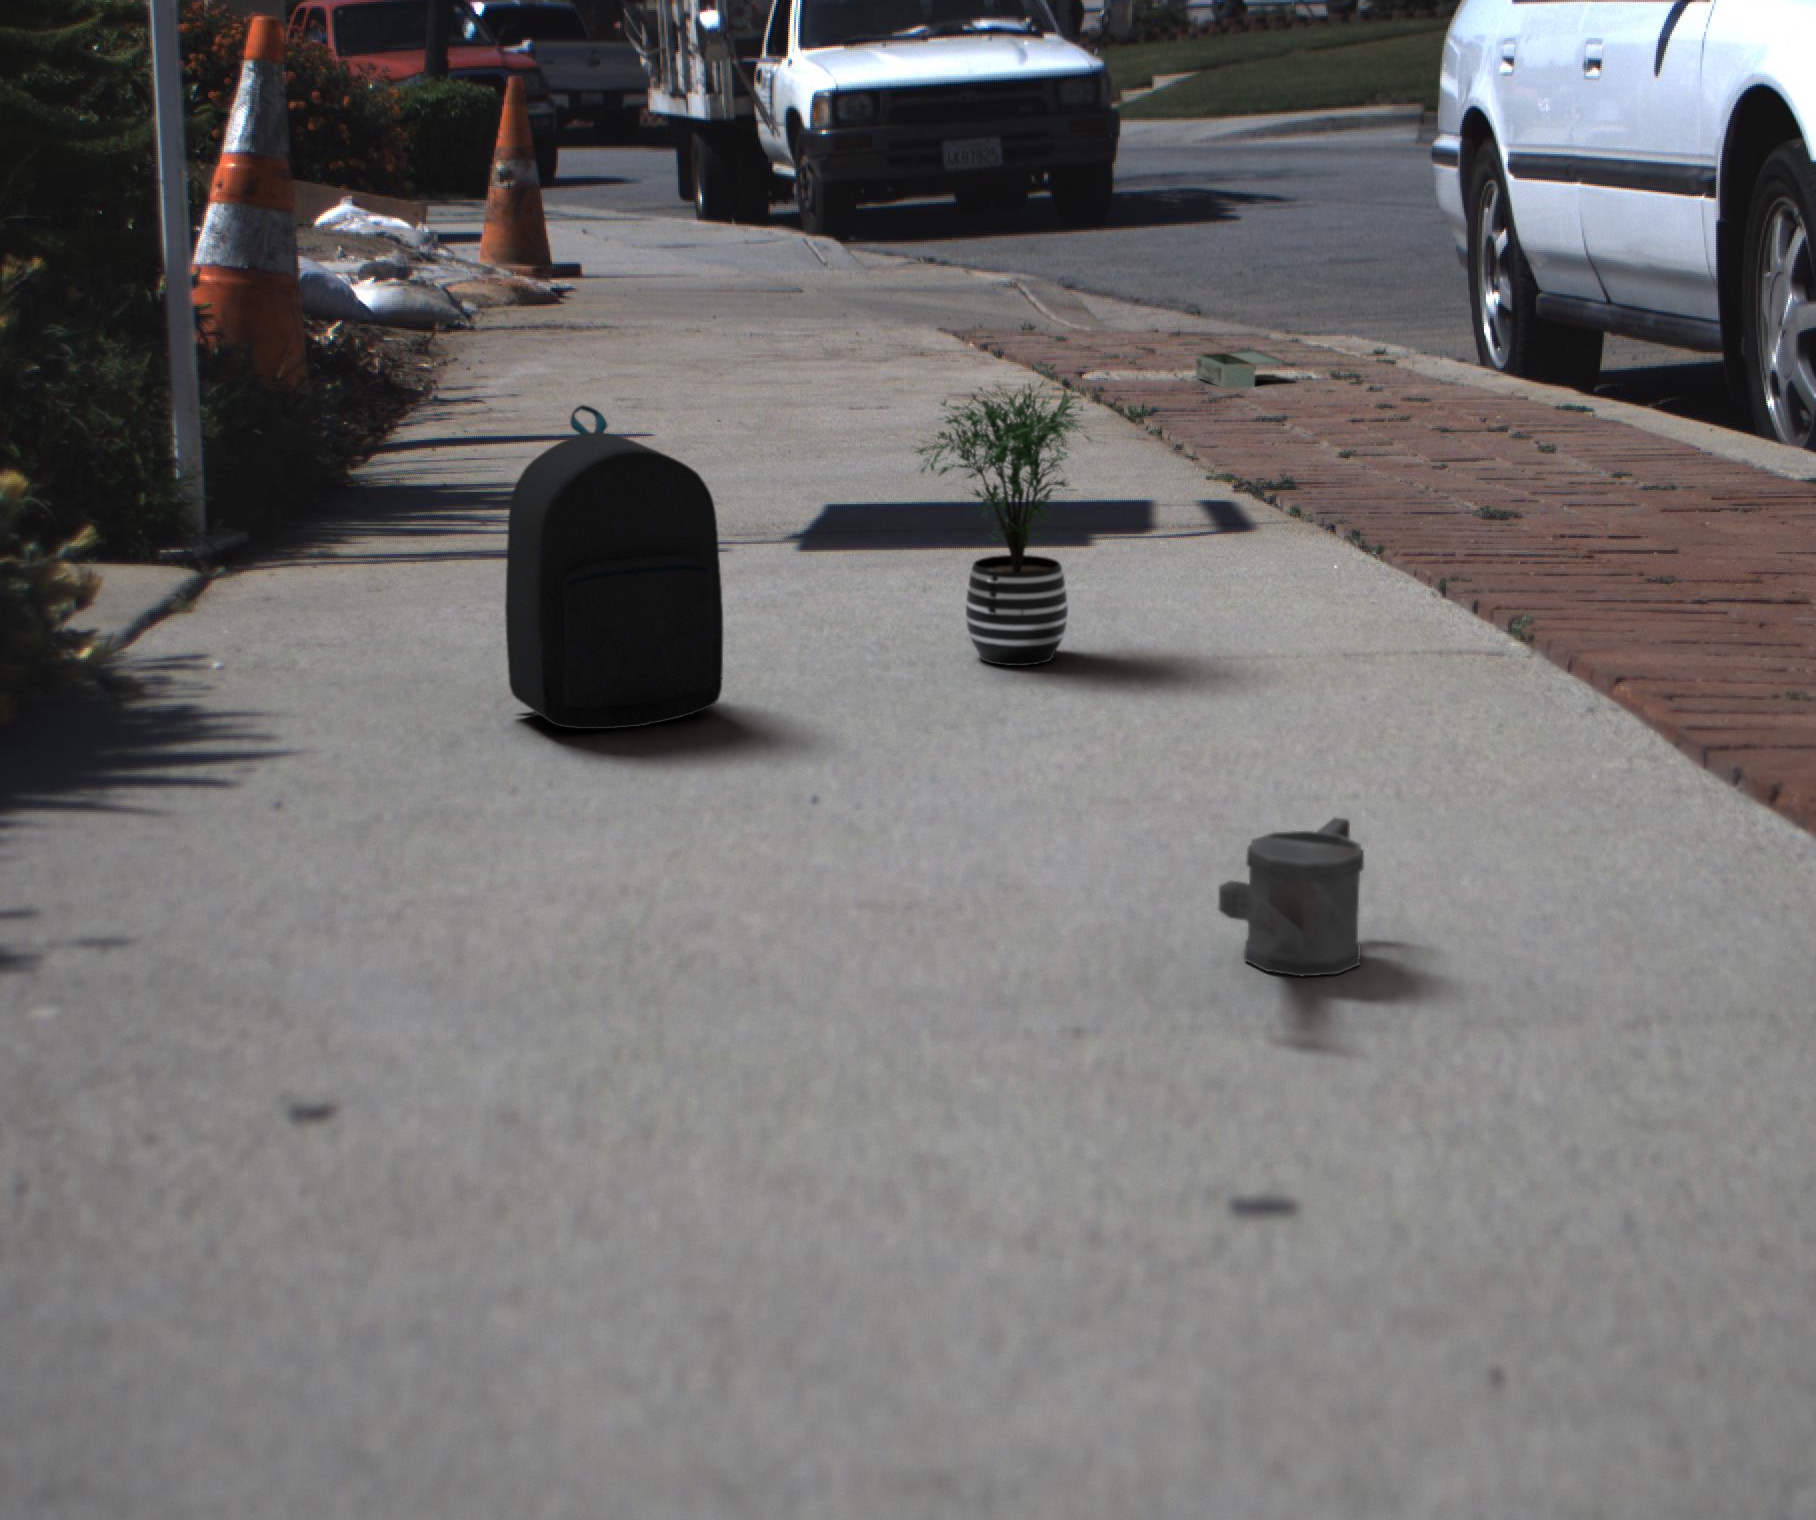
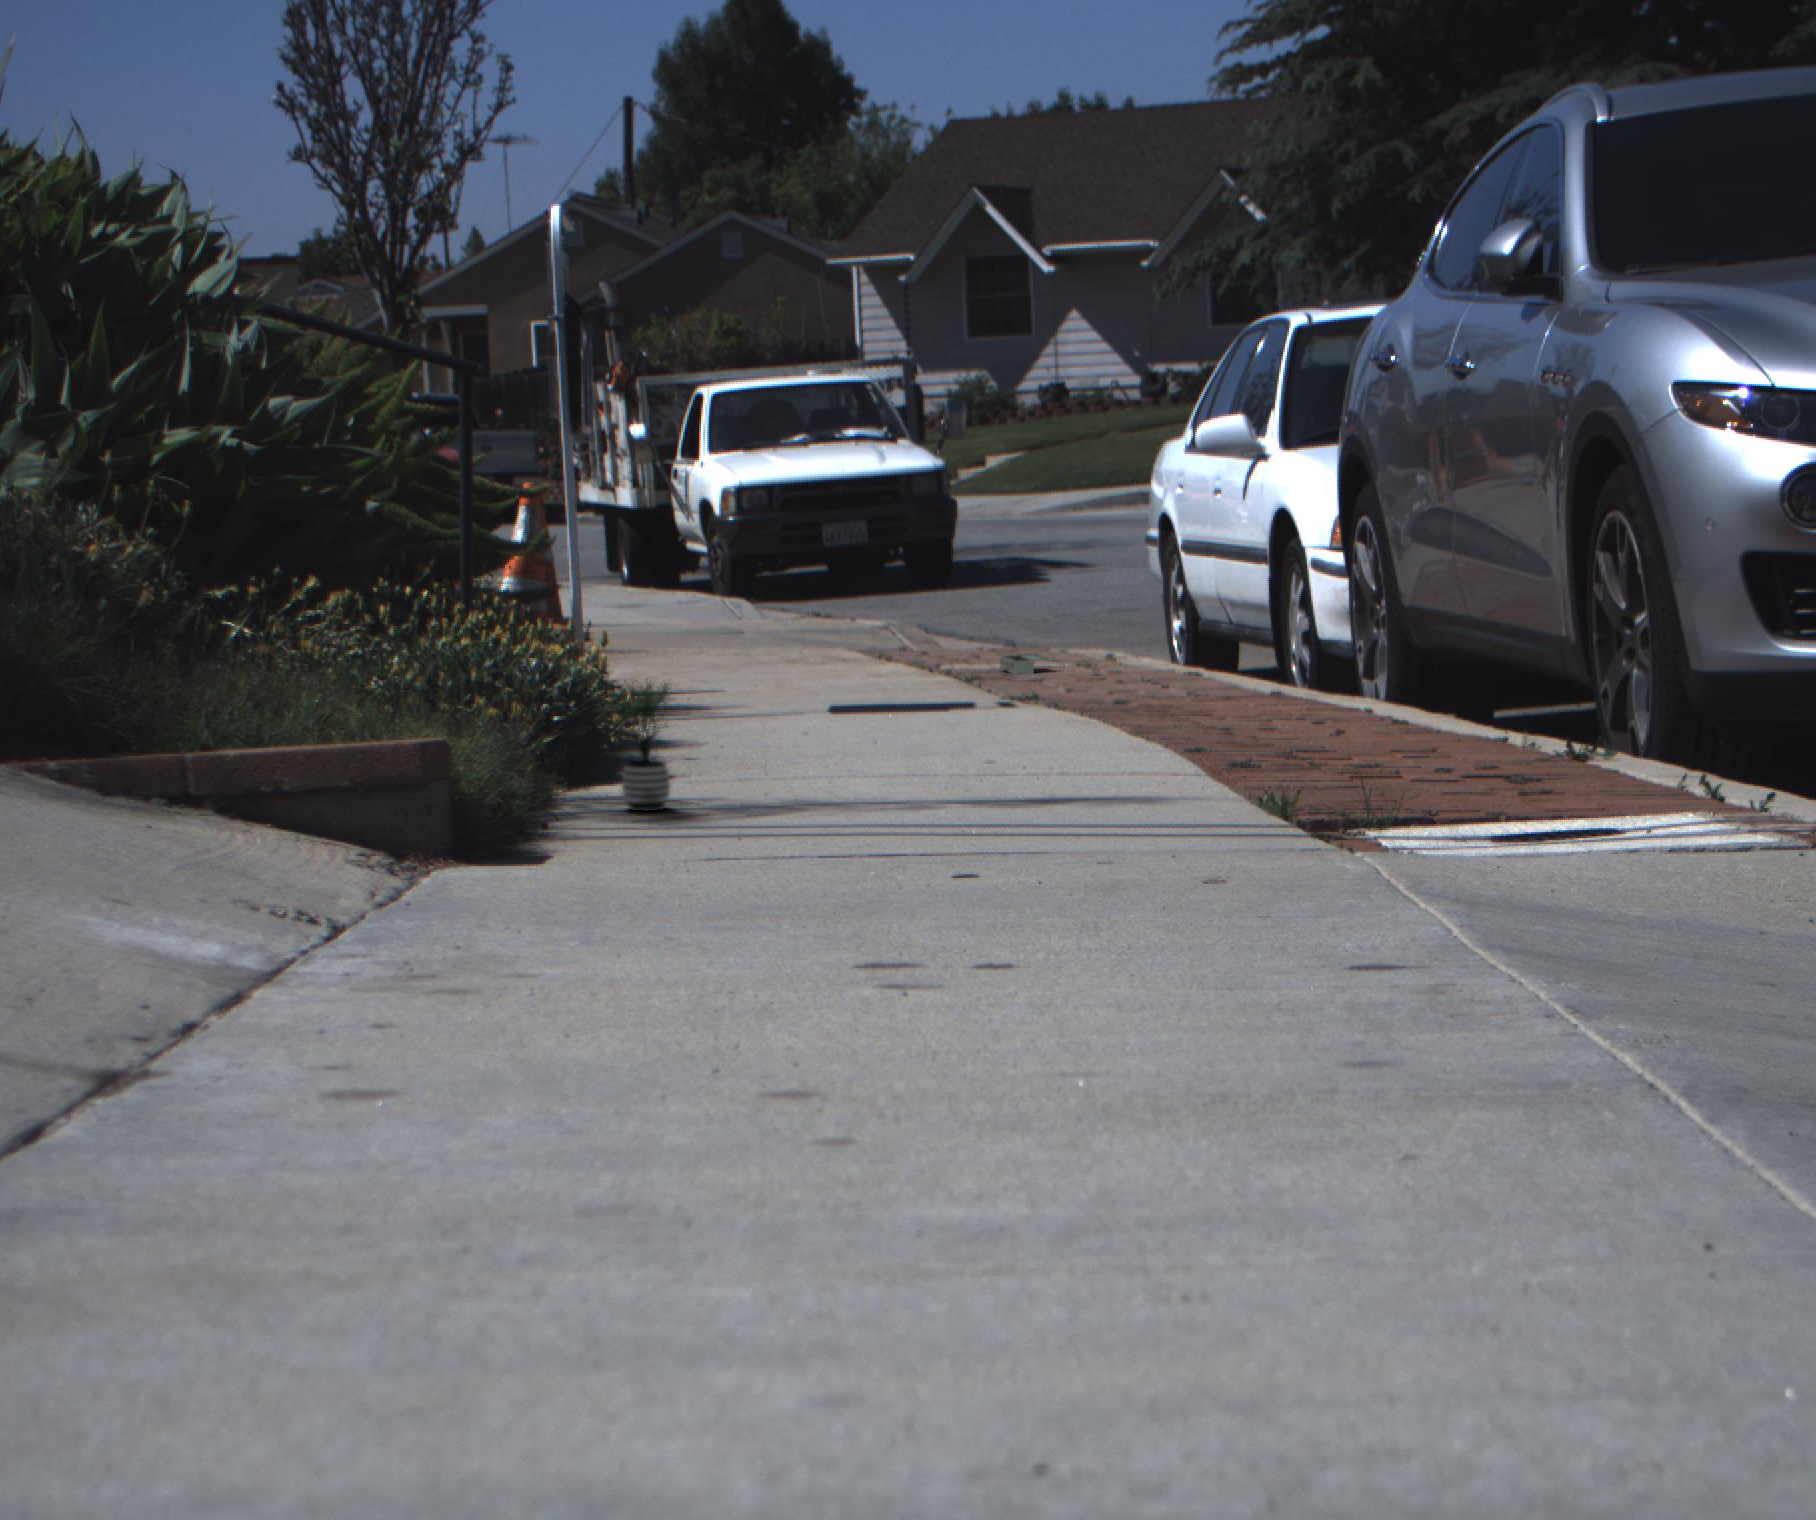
potted plant: present [916,381,1105,666] -> present [597,679,676,811]
backpack: present [505,405,723,729] -> none [707,650,794,779]
watering can: present [1218,818,1364,977] -> none [986,776,1036,822]

